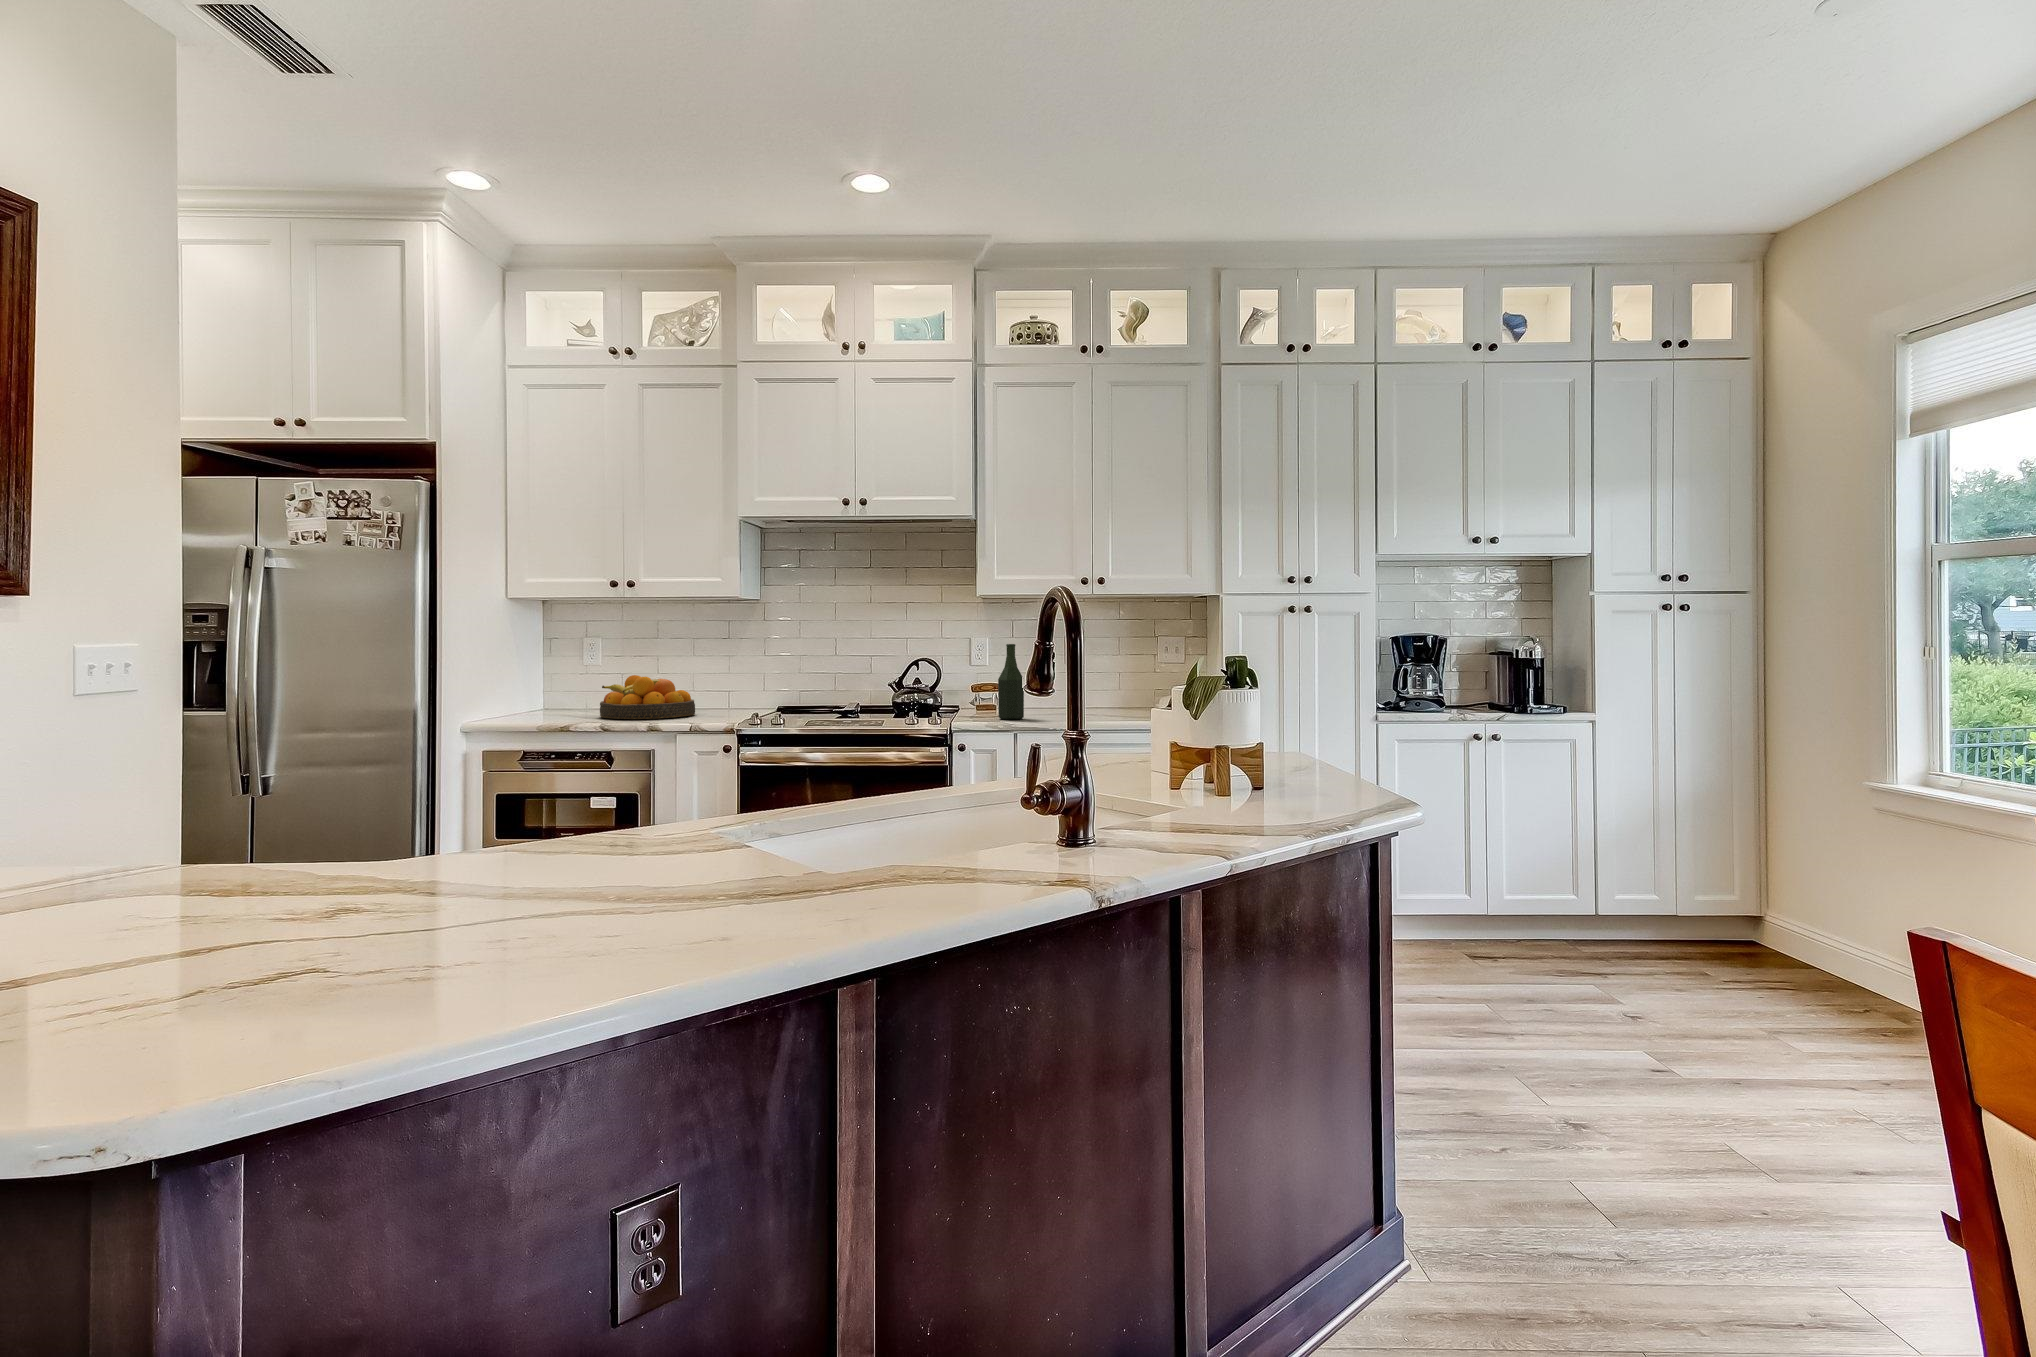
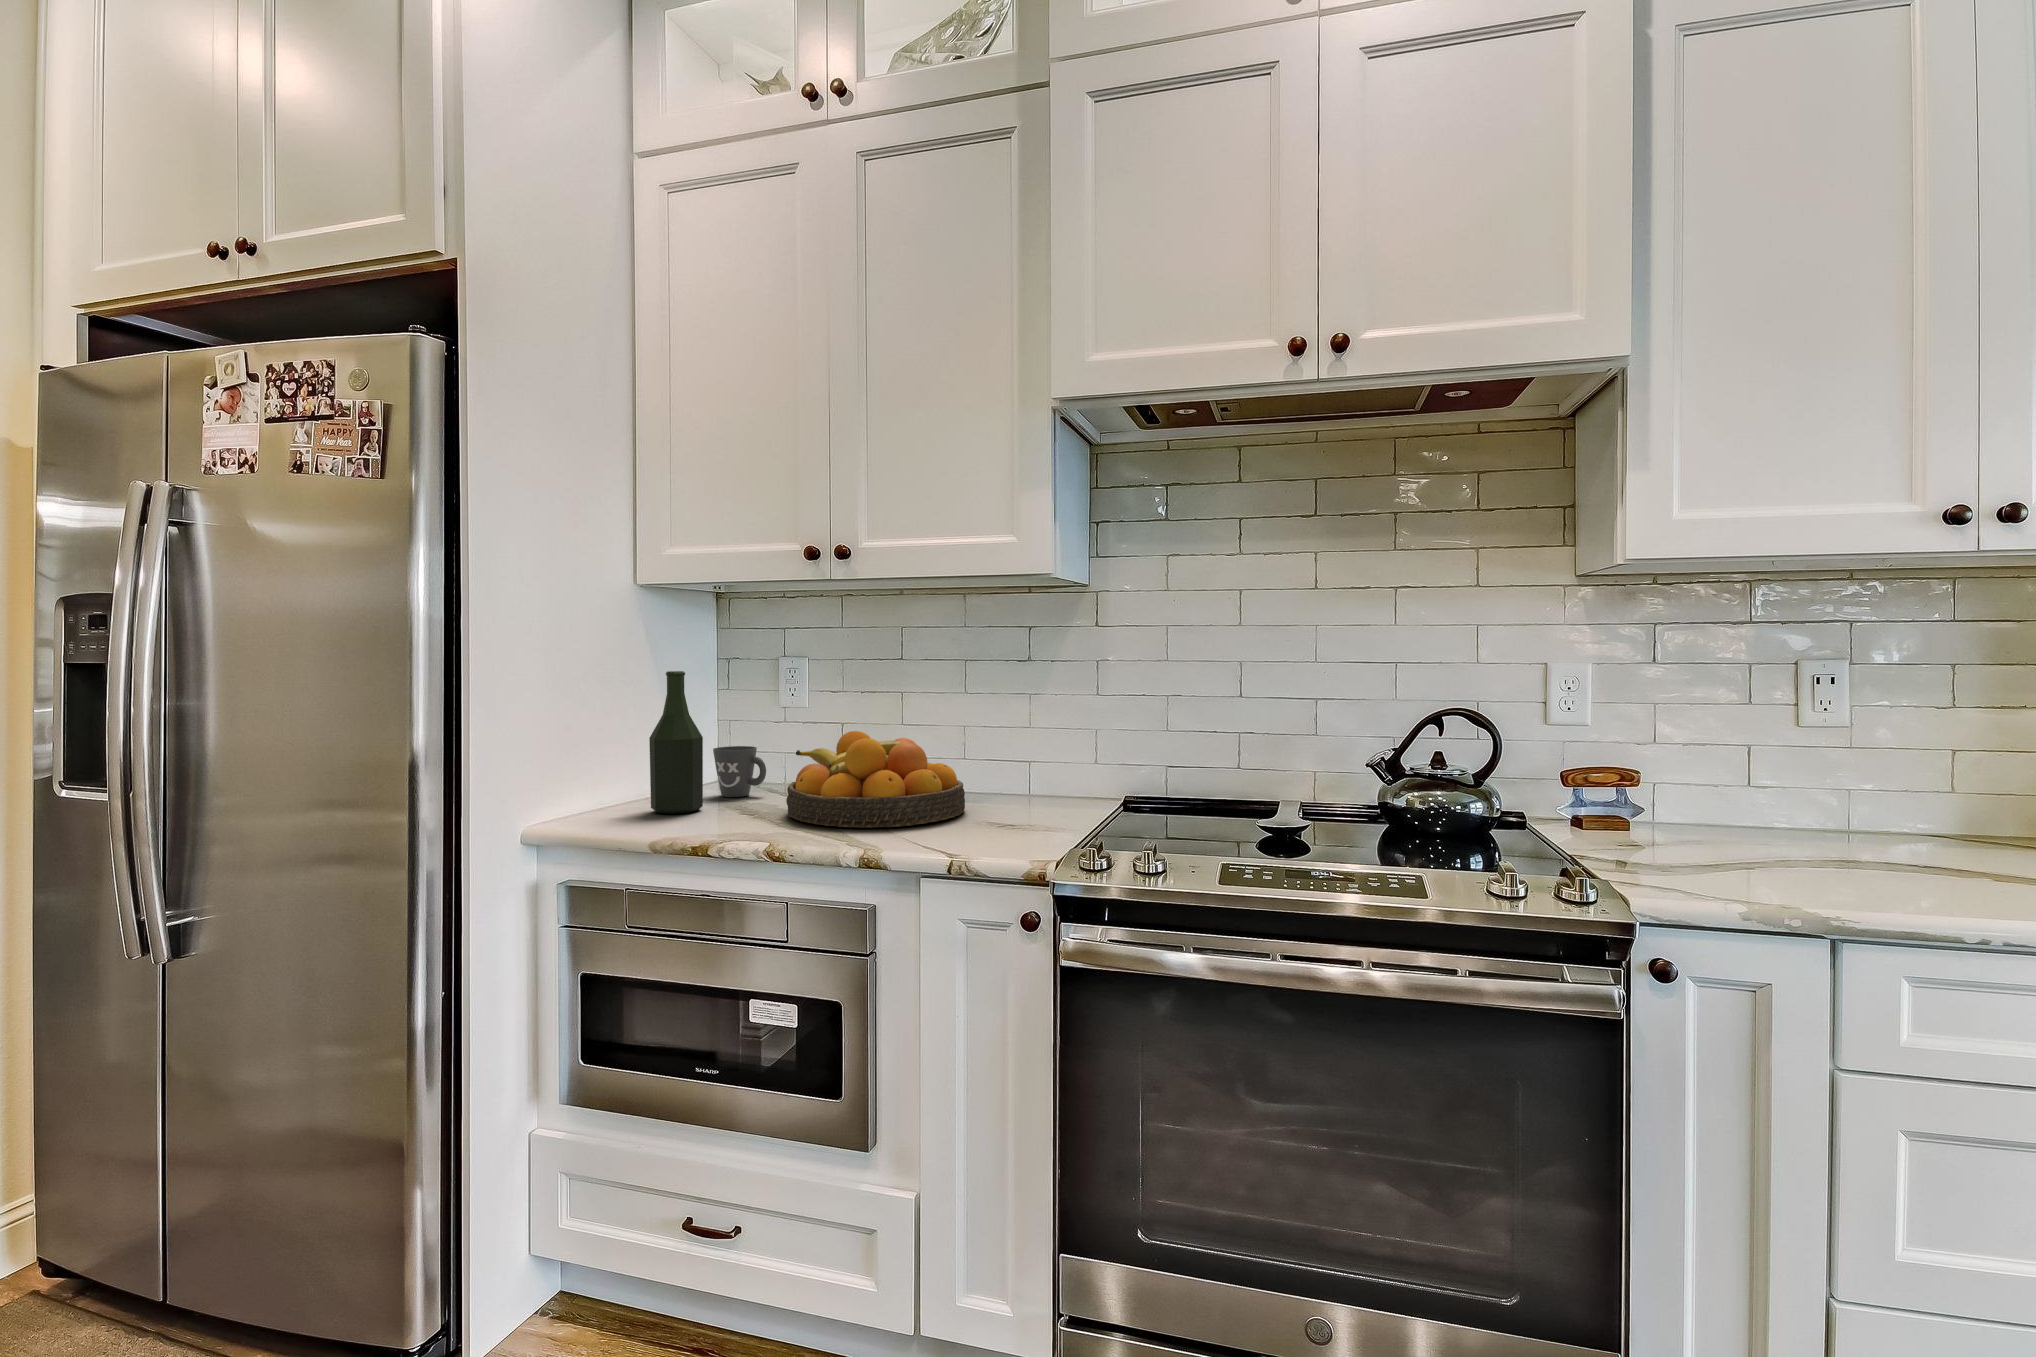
bottle: present [998,644,1024,720] -> present [649,671,703,814]
mug: none [548,687,580,714] -> present [713,746,766,797]

